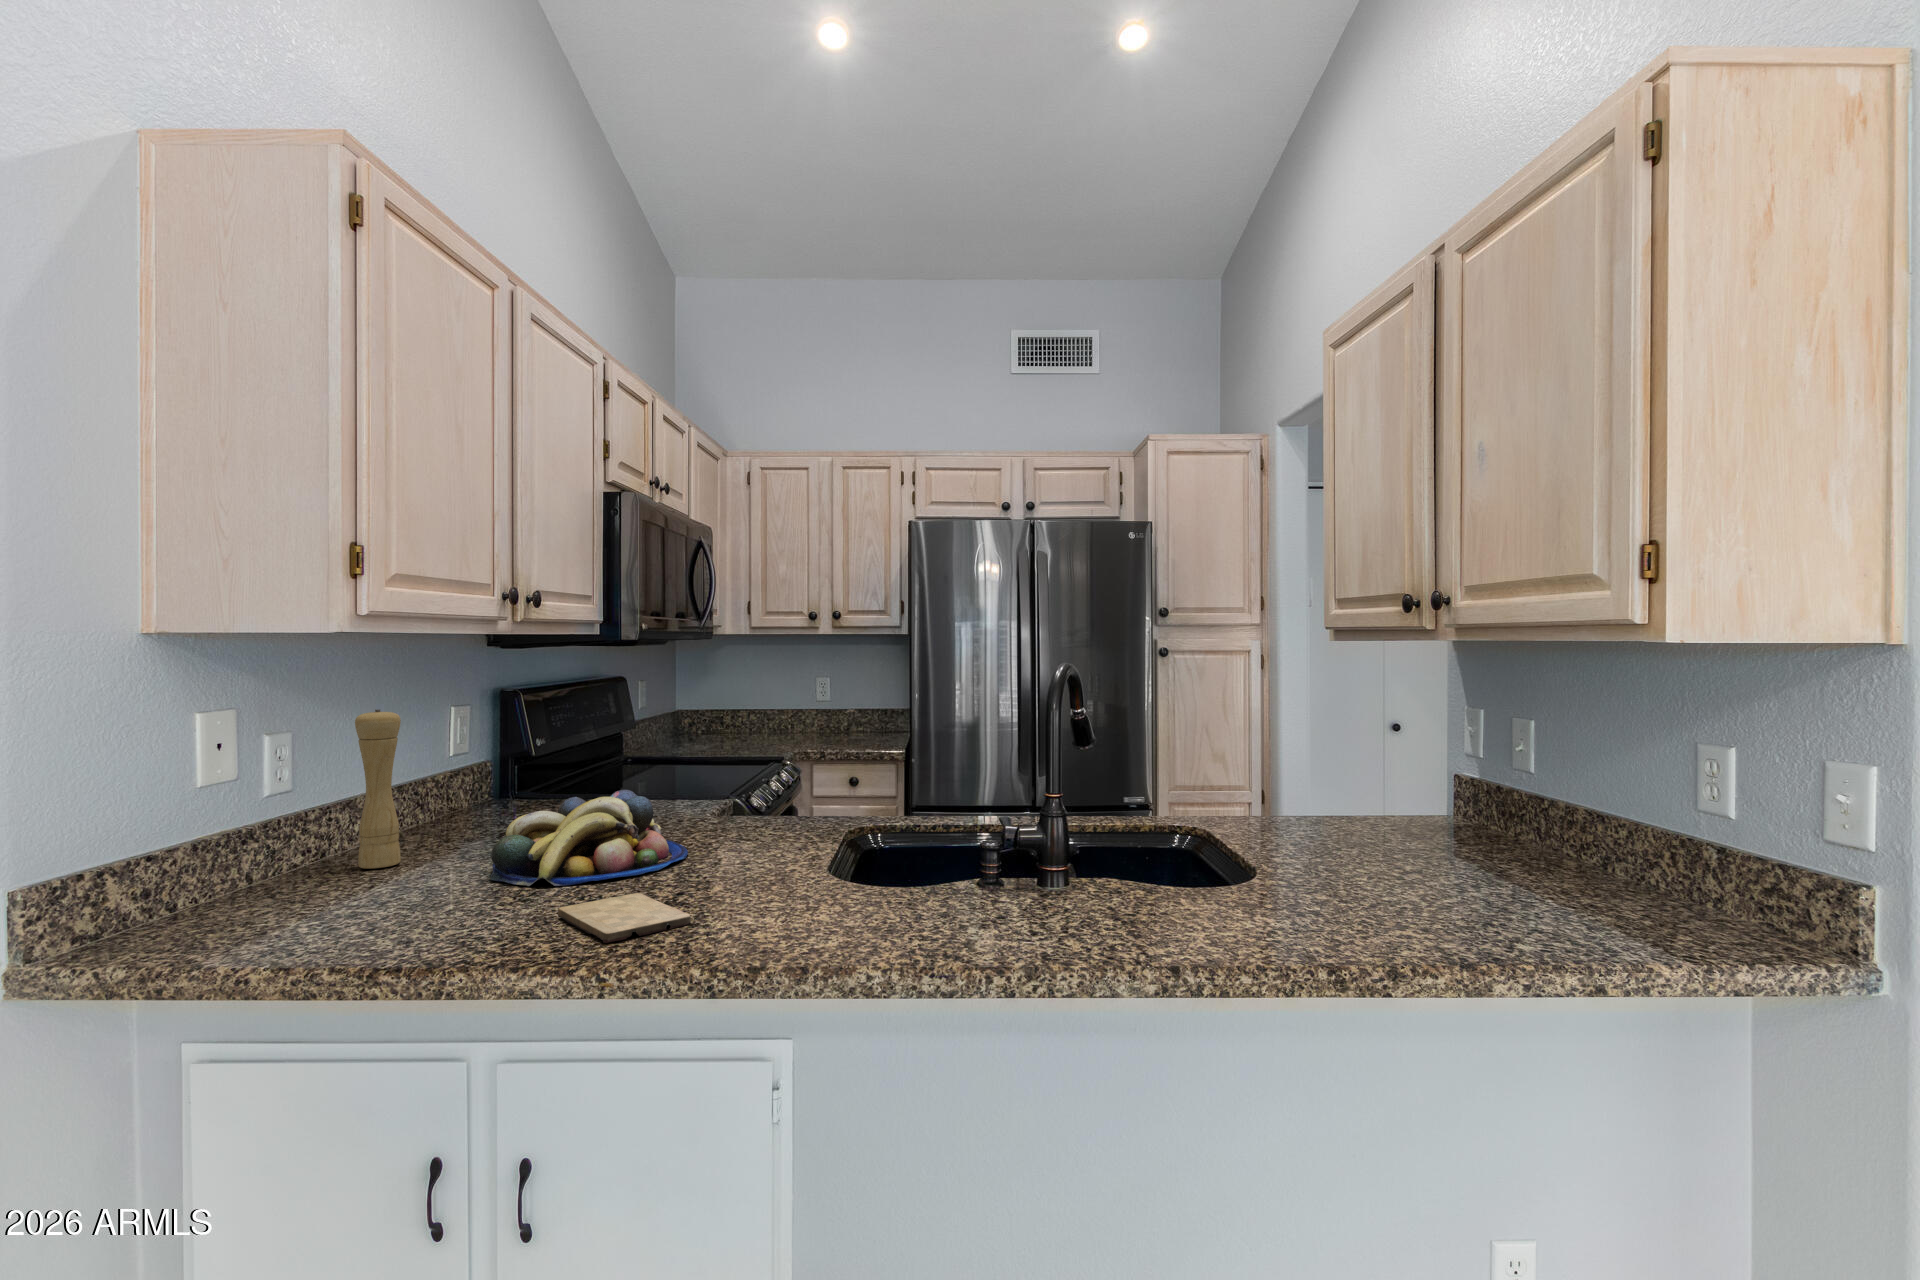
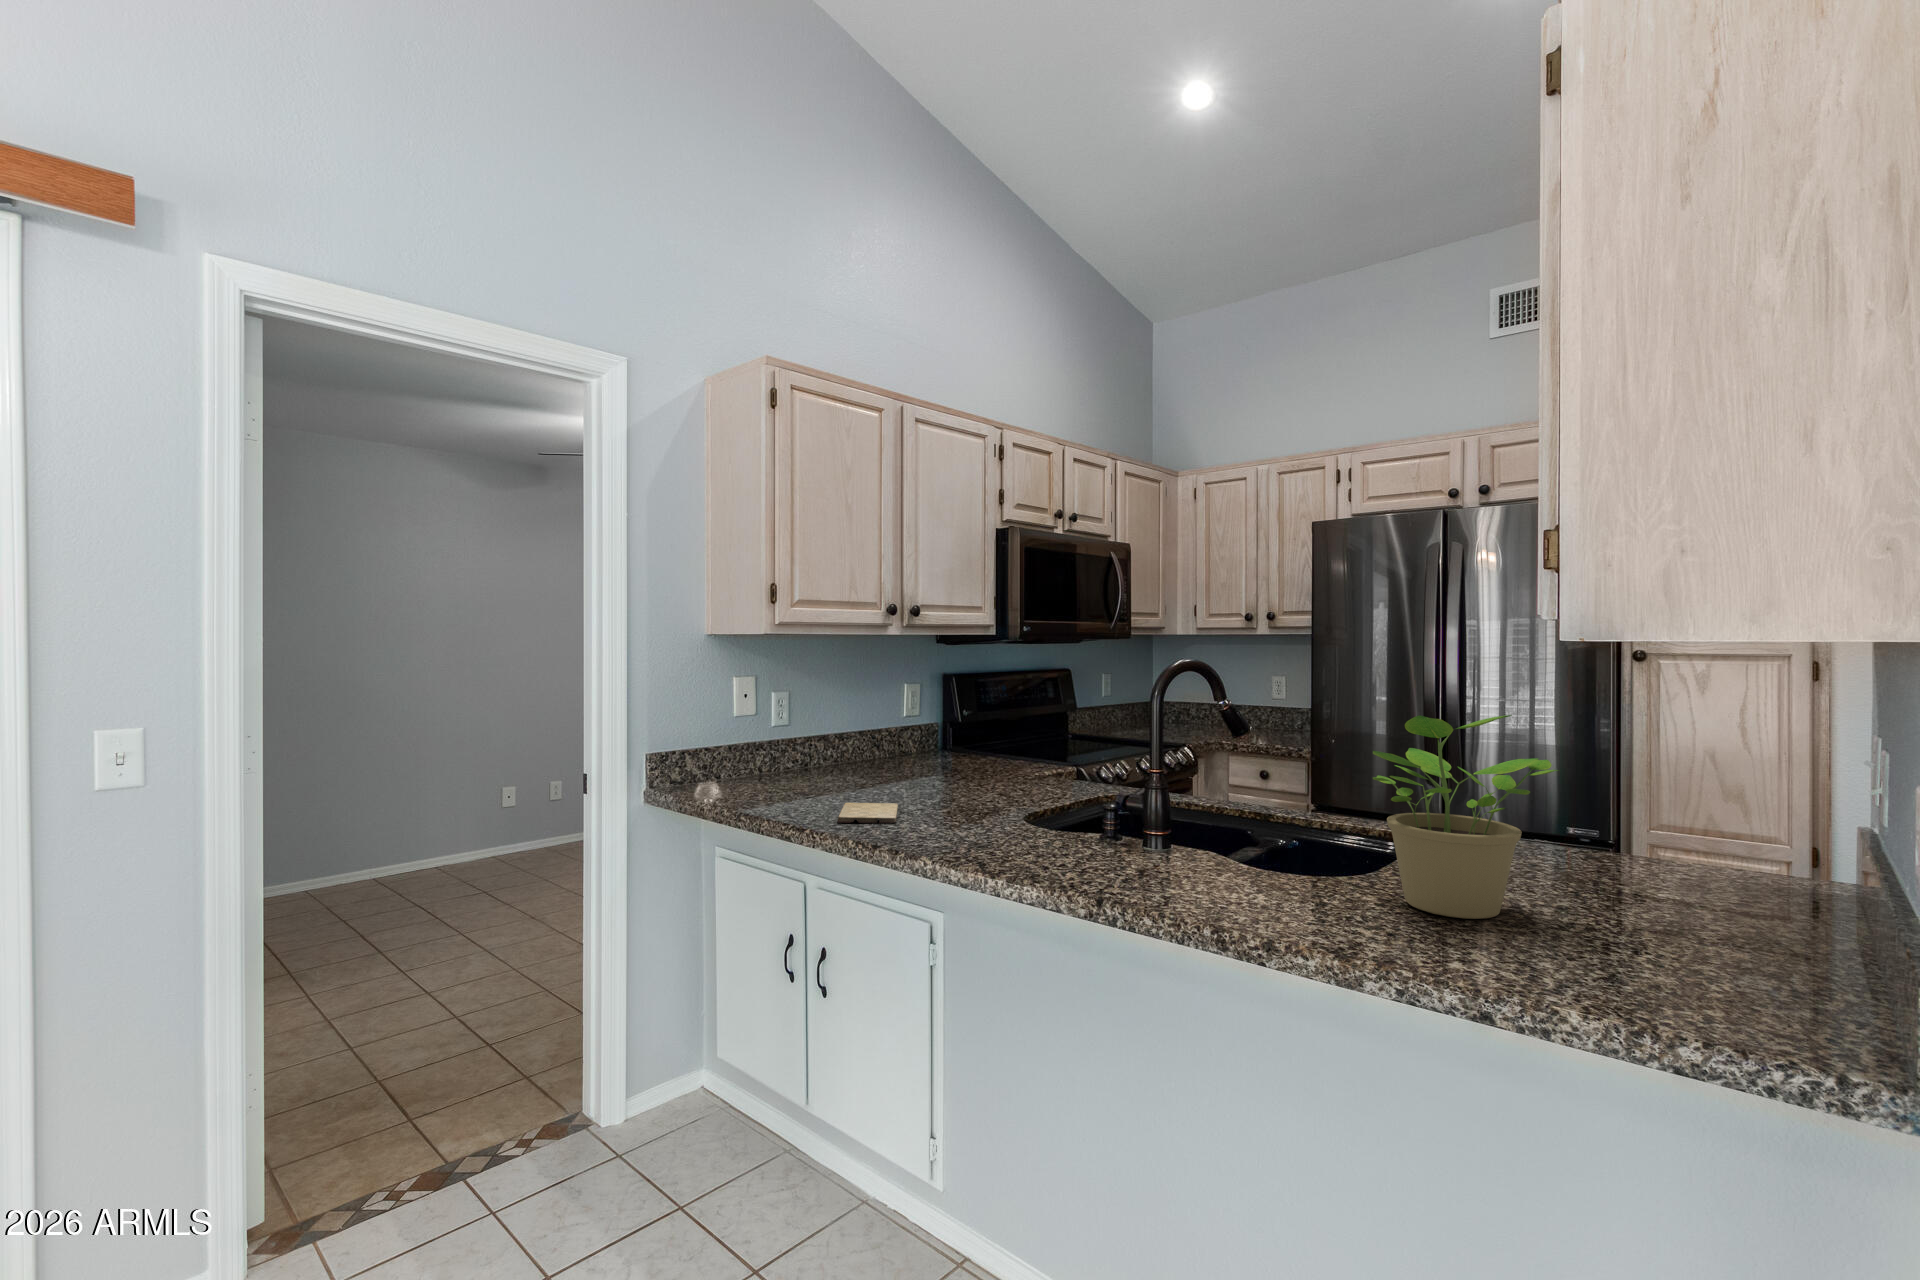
potted plant: none [1322,705,1488,902] -> present [1373,715,1559,919]
pepper mill: present [355,709,401,869] -> none [815,679,839,775]
fruit bowl: present [490,790,688,886] -> none [854,743,981,797]

